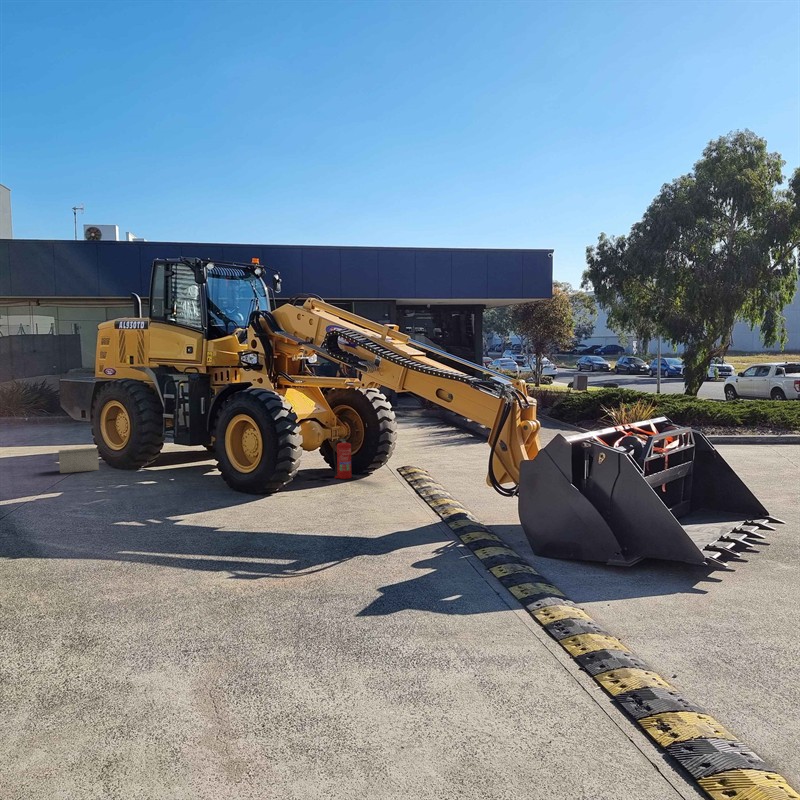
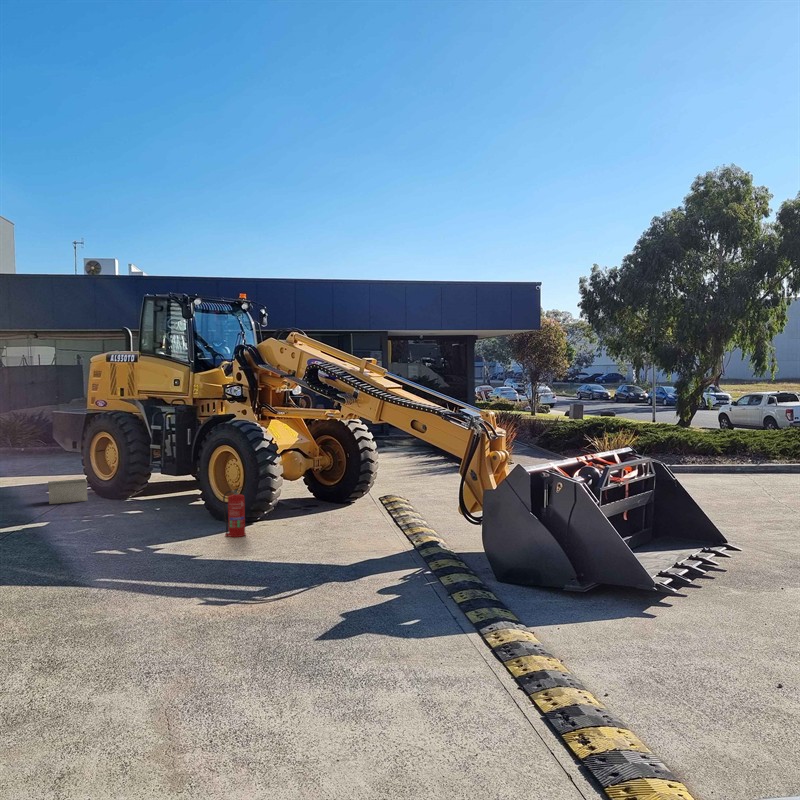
fire extinguisher: present [333,436,352,479] -> present [223,487,245,537]

